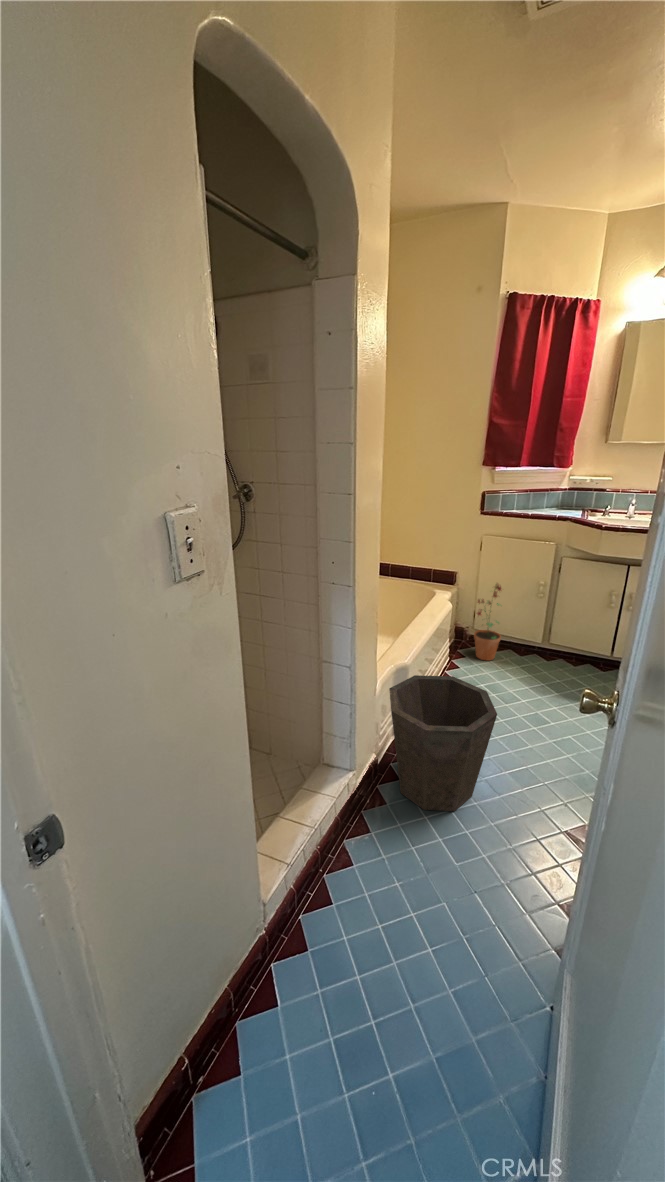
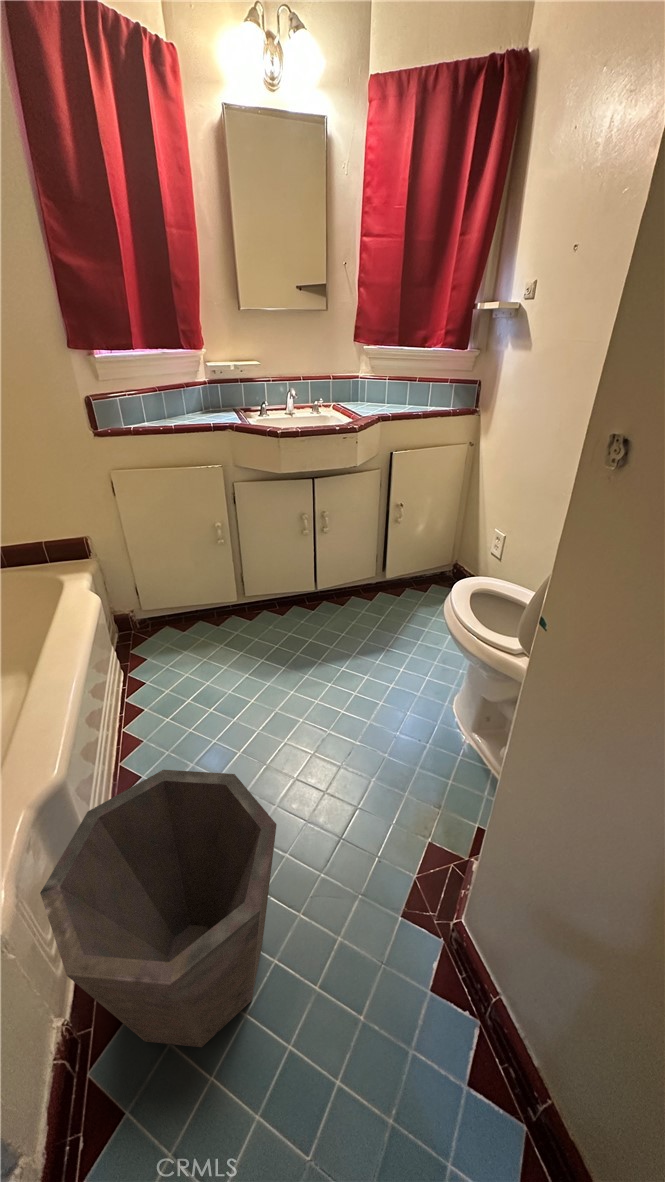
potted plant: present [474,584,501,660] -> none [135,539,187,655]

